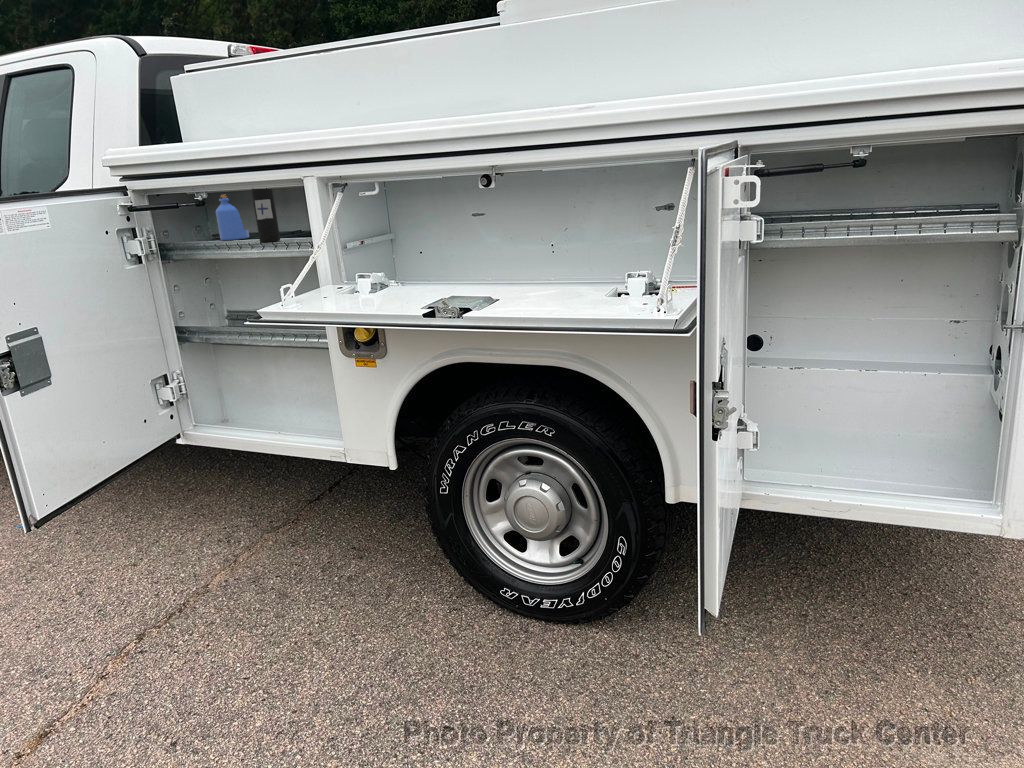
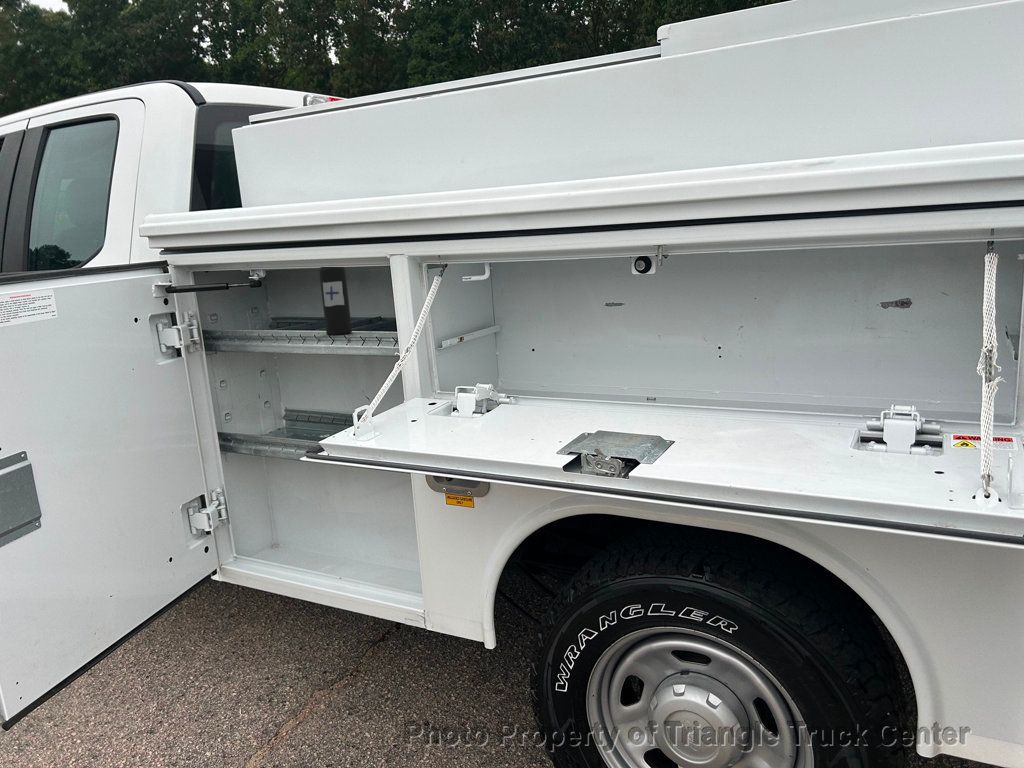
jar: present [216,194,249,241] -> none [275,271,313,326]

